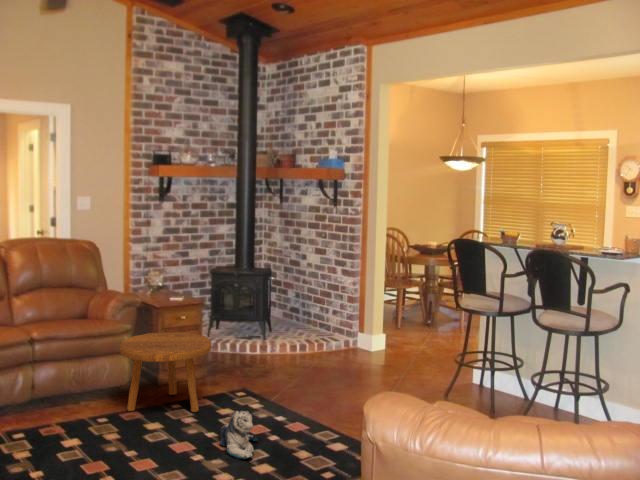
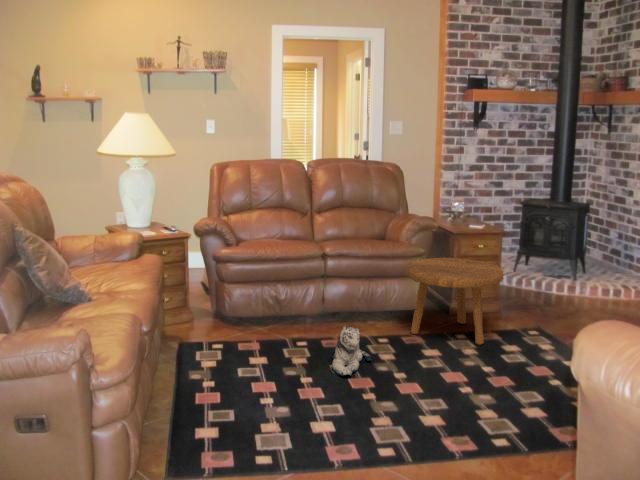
plush toy: present [219,411,257,459] -> present [332,327,371,376]

